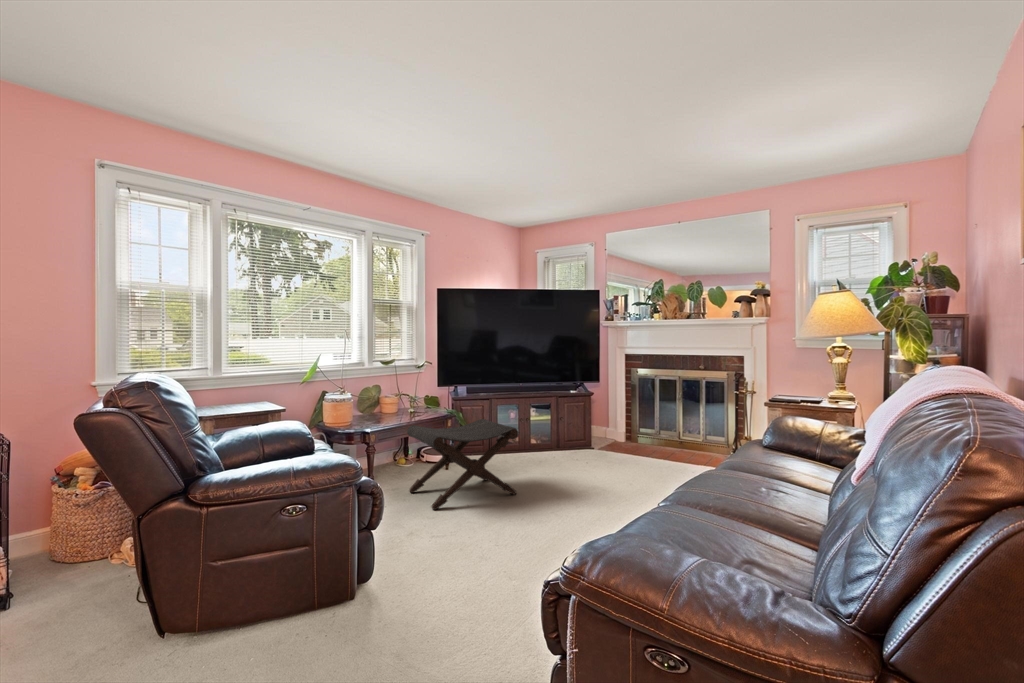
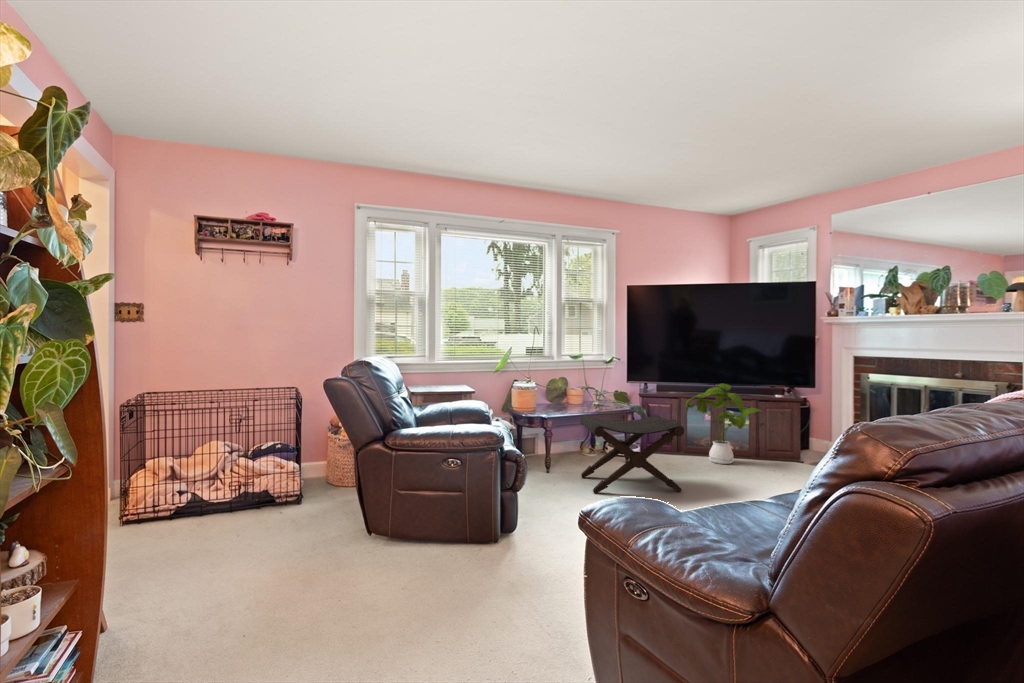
house plant: none [497,383,565,459] -> present [686,384,764,464]

